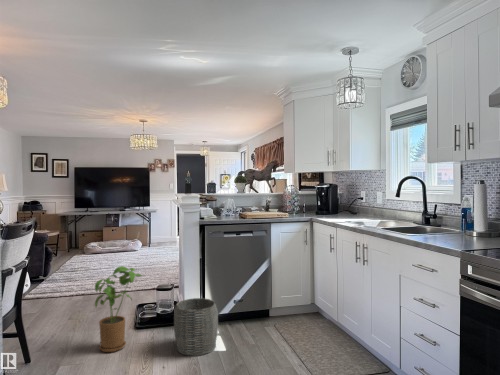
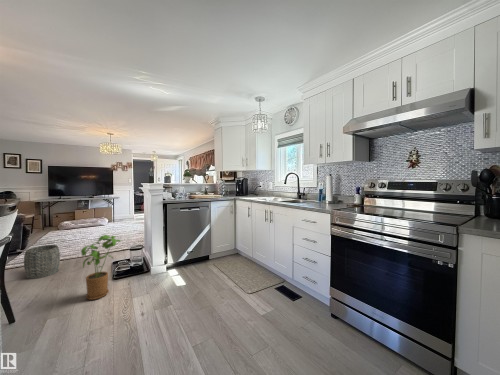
woven basket: present [174,298,218,356] -> present [24,245,60,279]

